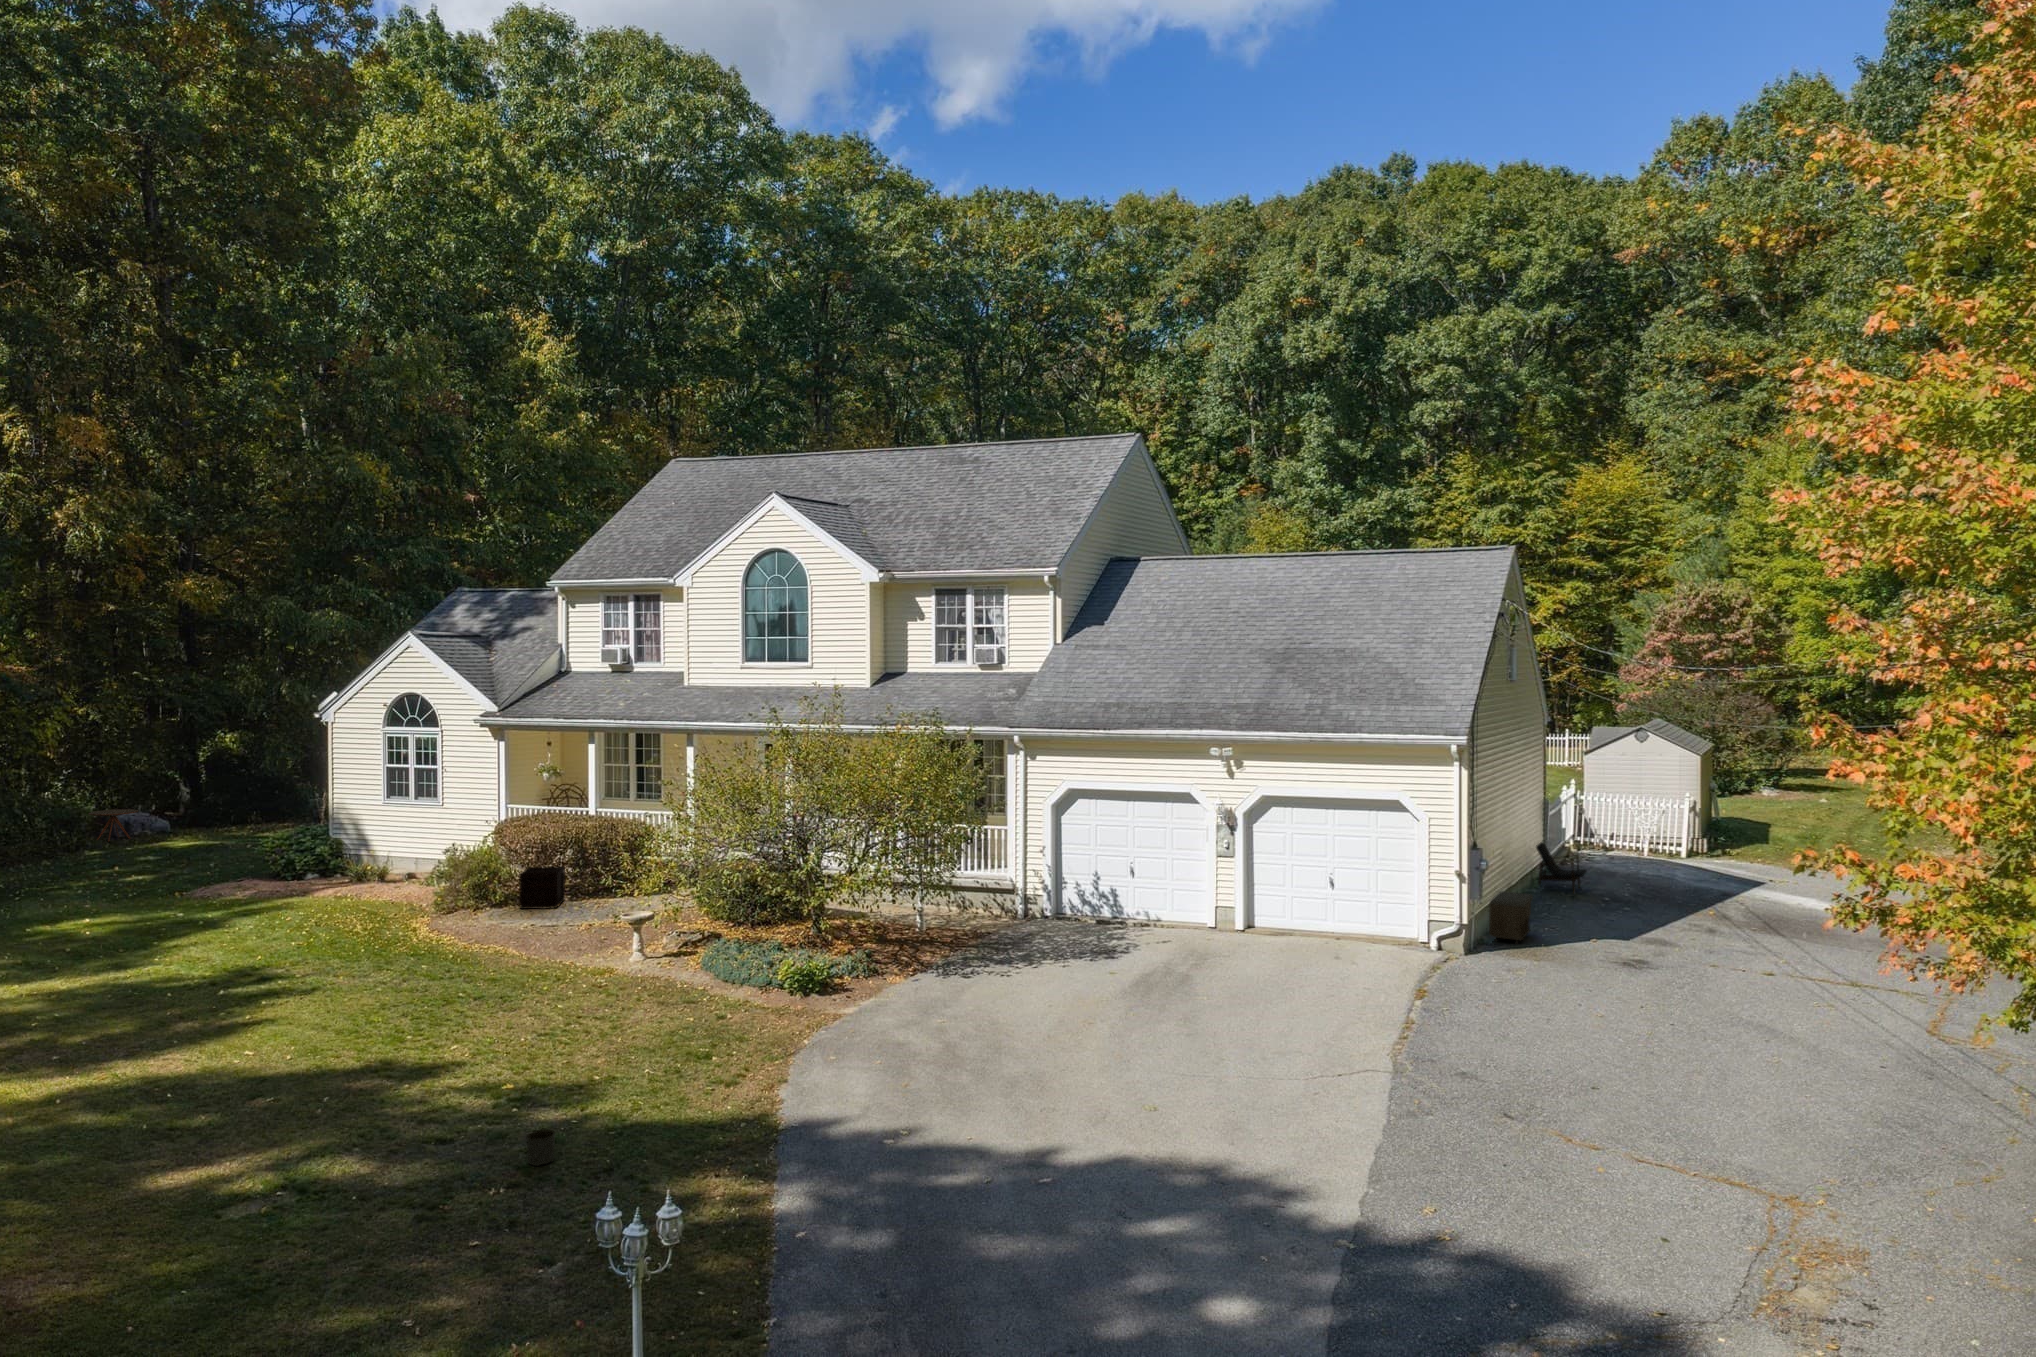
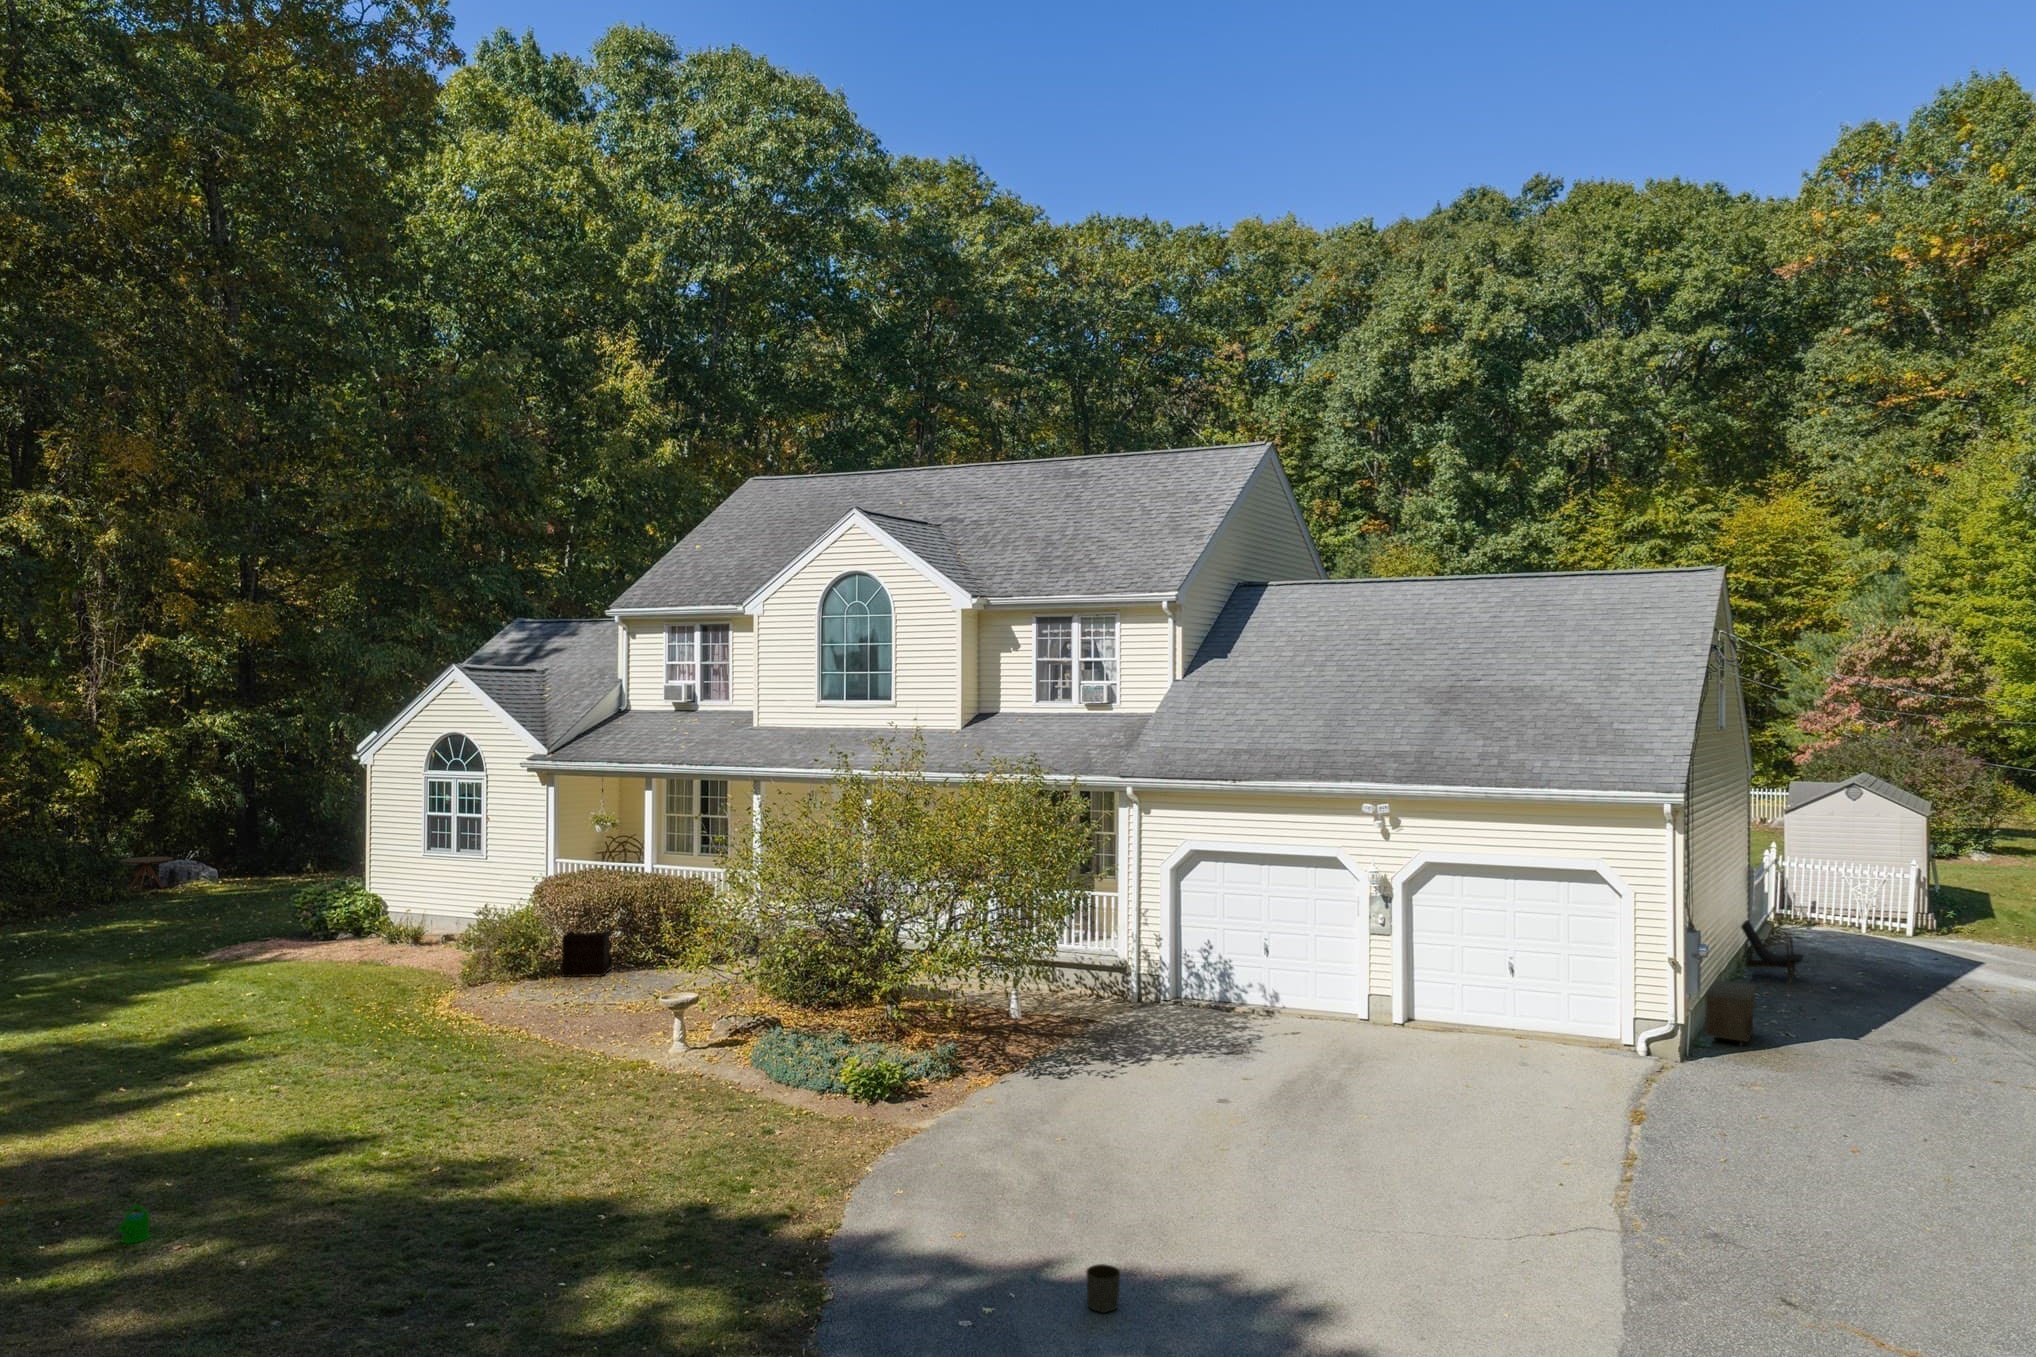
watering can: none [189,1091,214,1122] -> present [118,1205,151,1244]
planter: present [527,1129,555,1166] -> present [1086,1264,1120,1313]

